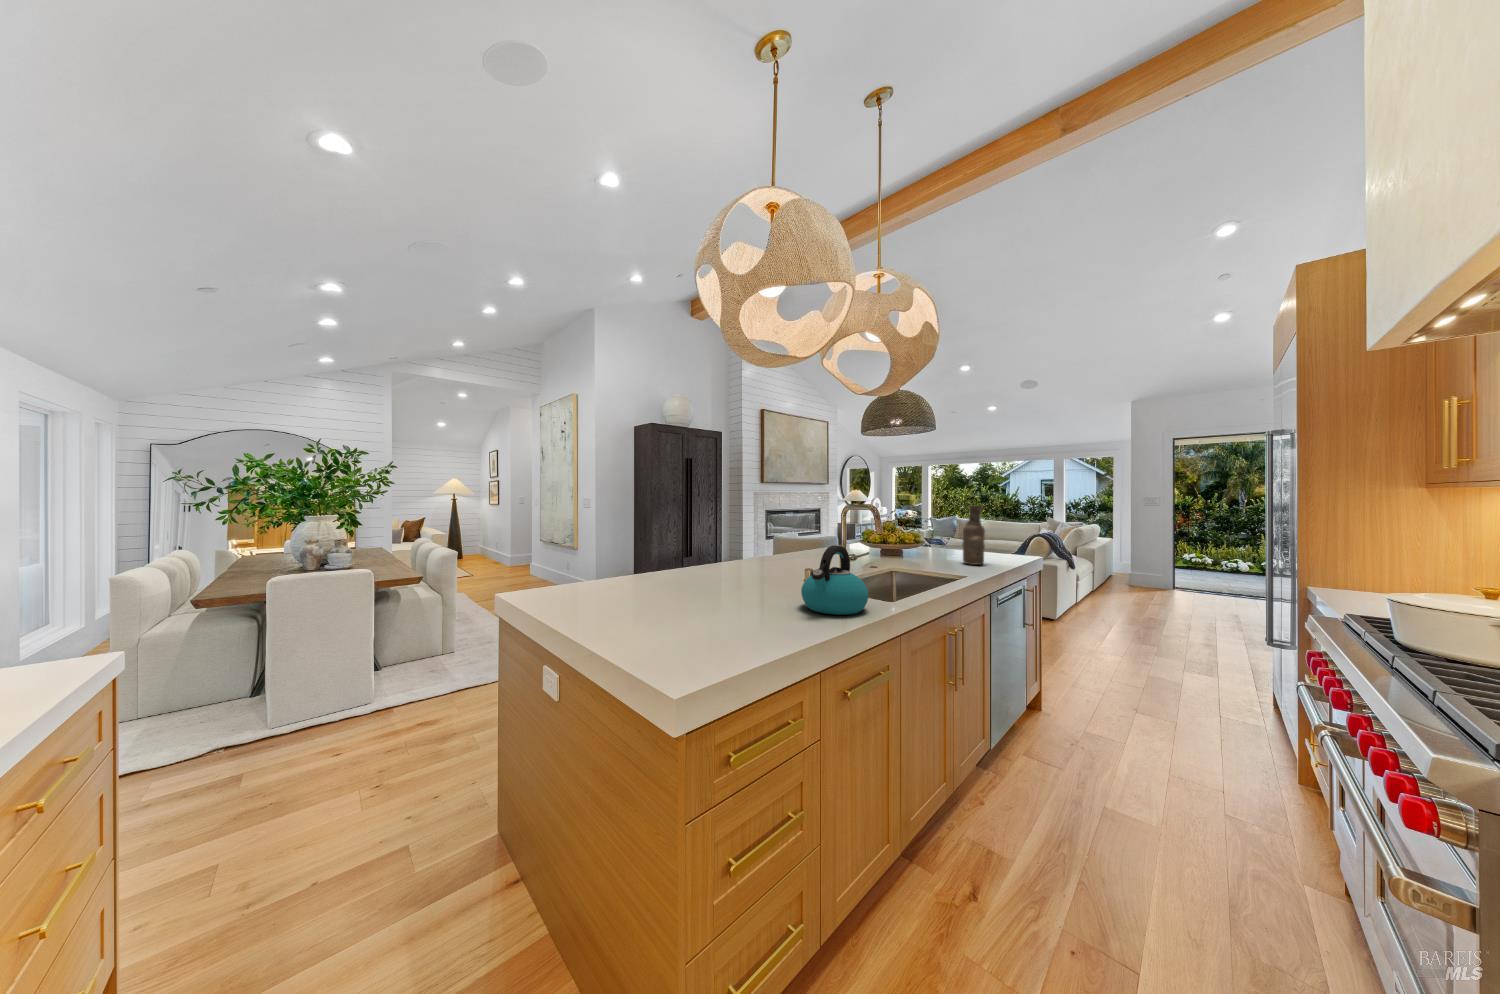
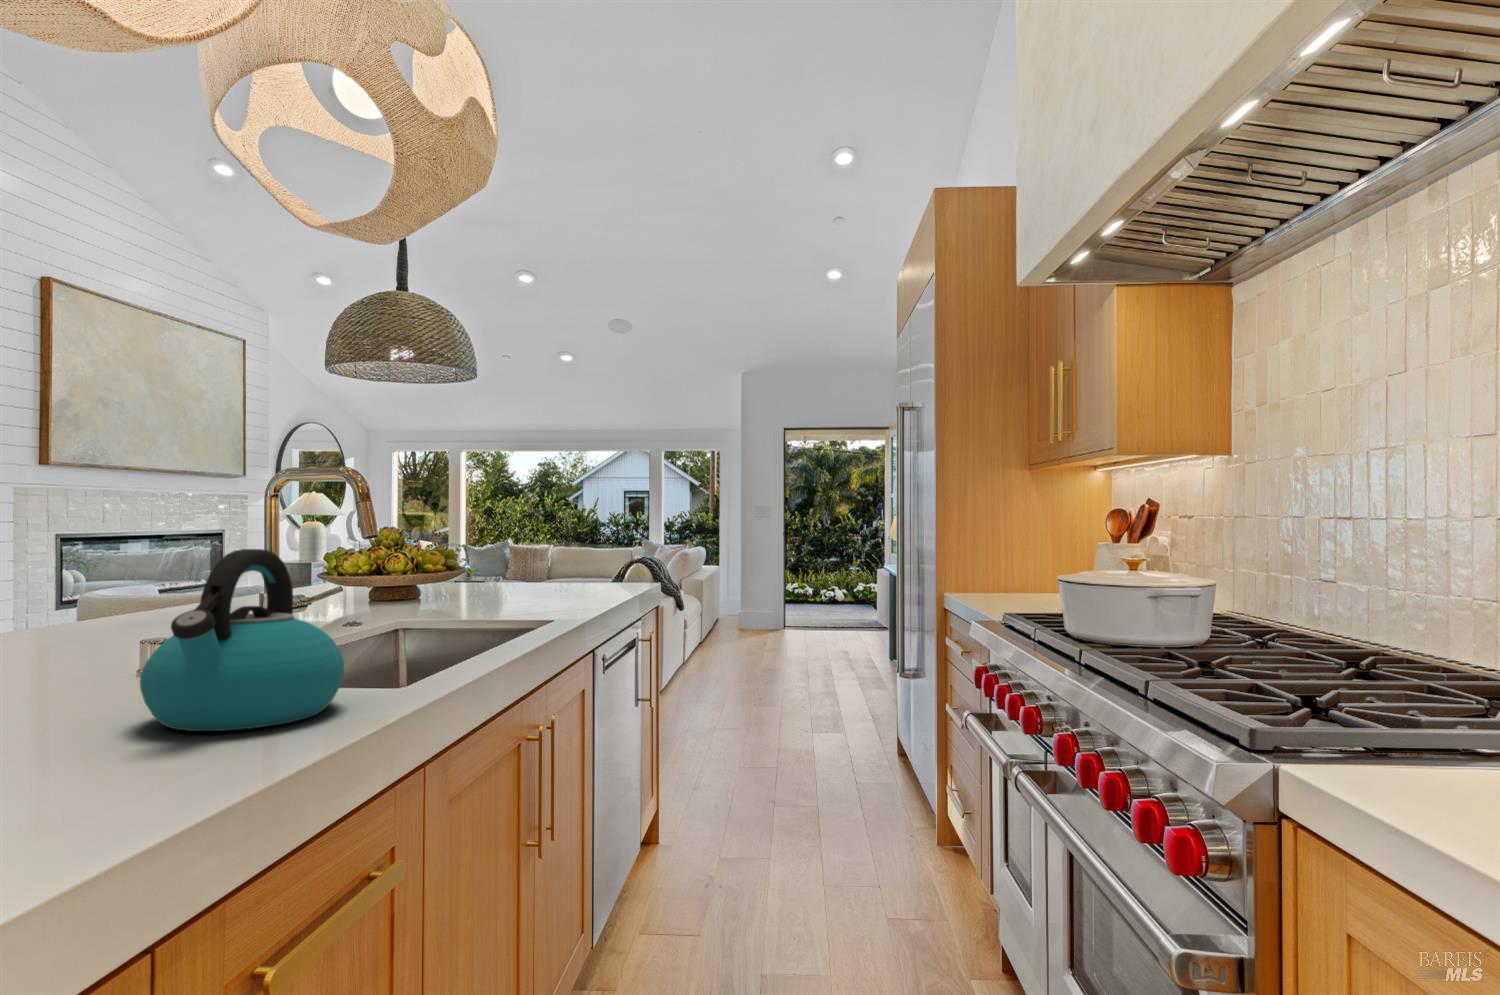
vase: present [962,505,985,565] -> none [533,492,573,603]

